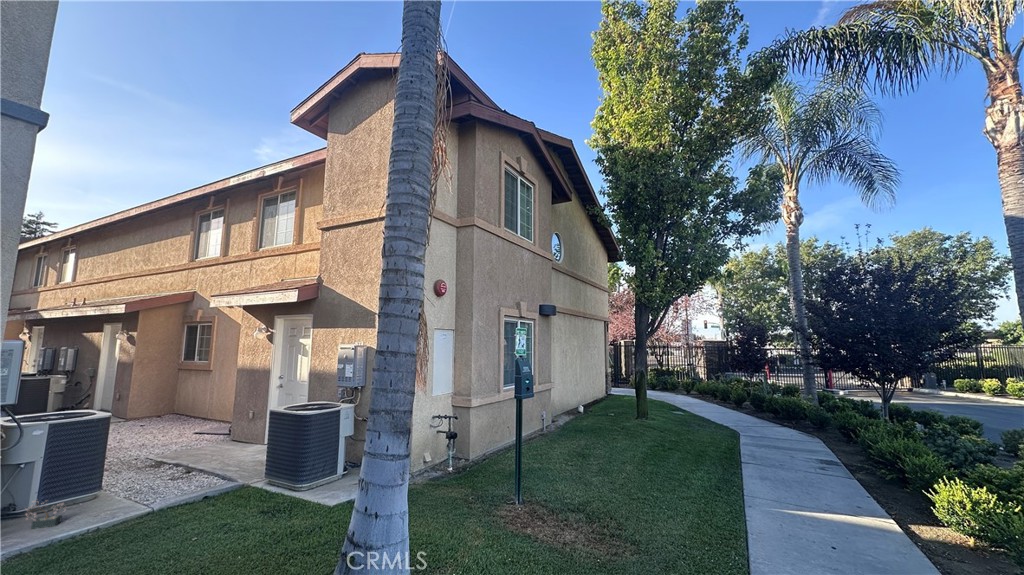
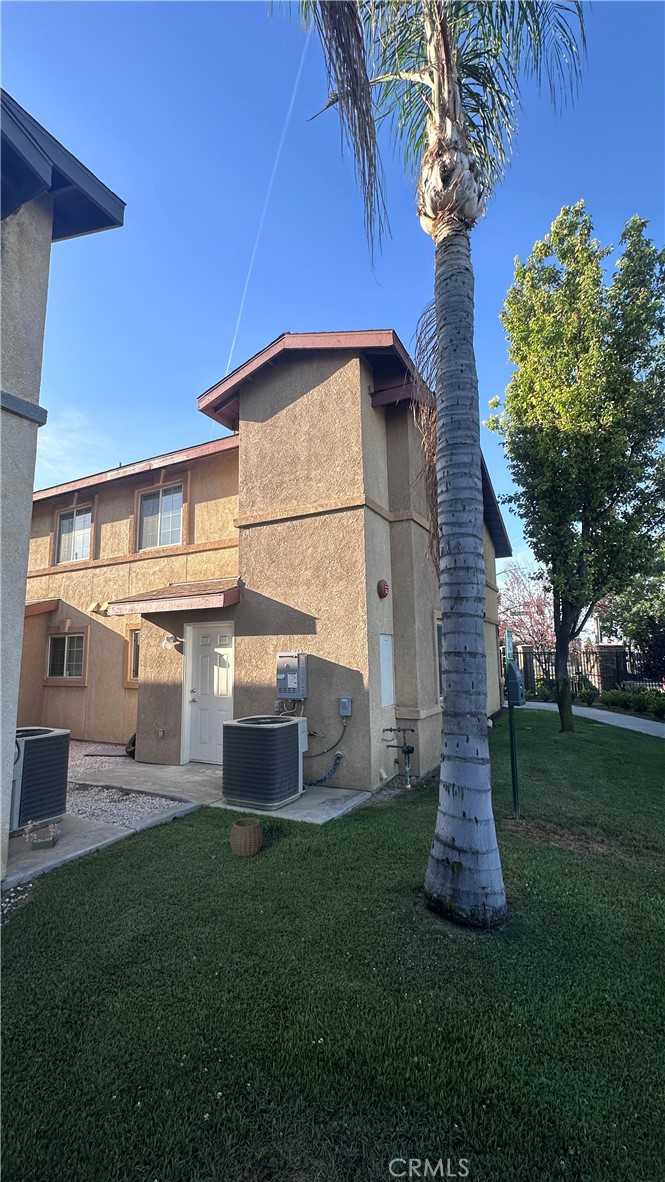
woven basket: none [215,501,252,539] -> present [230,818,263,856]

